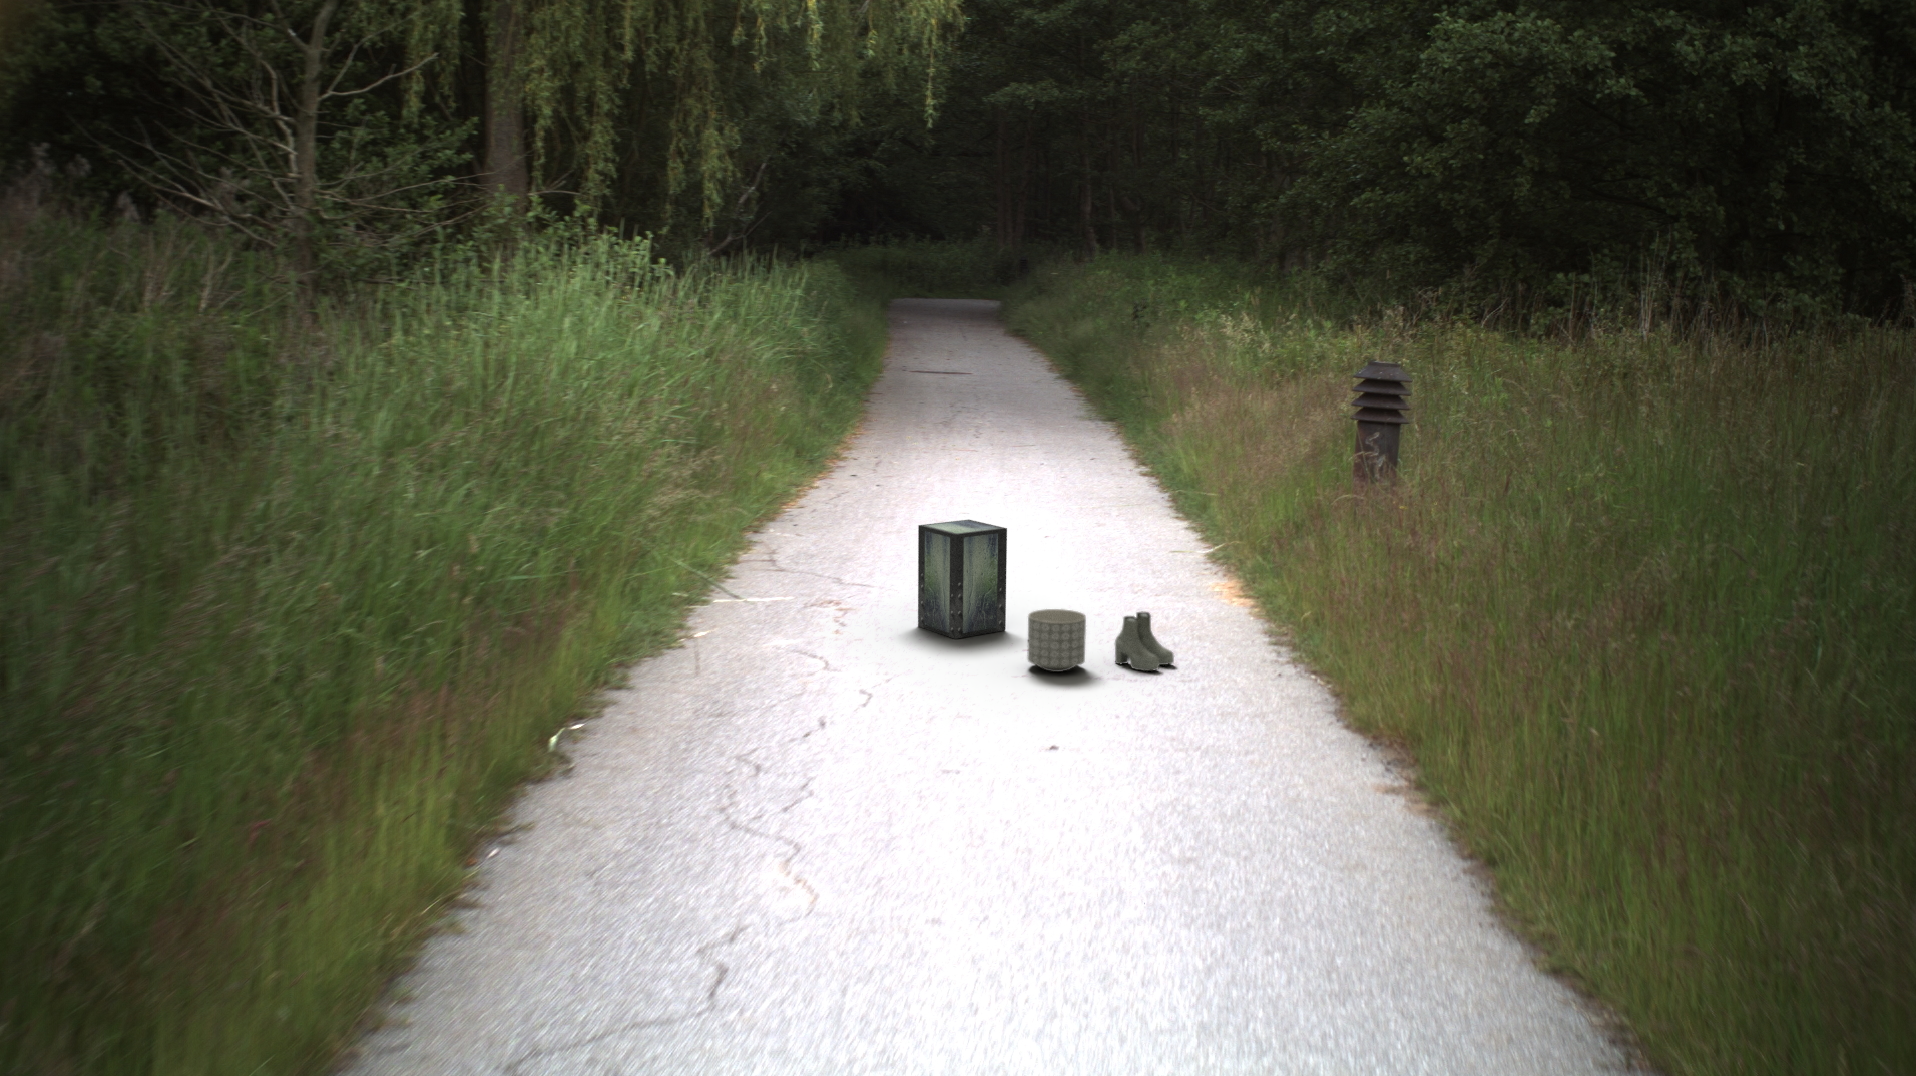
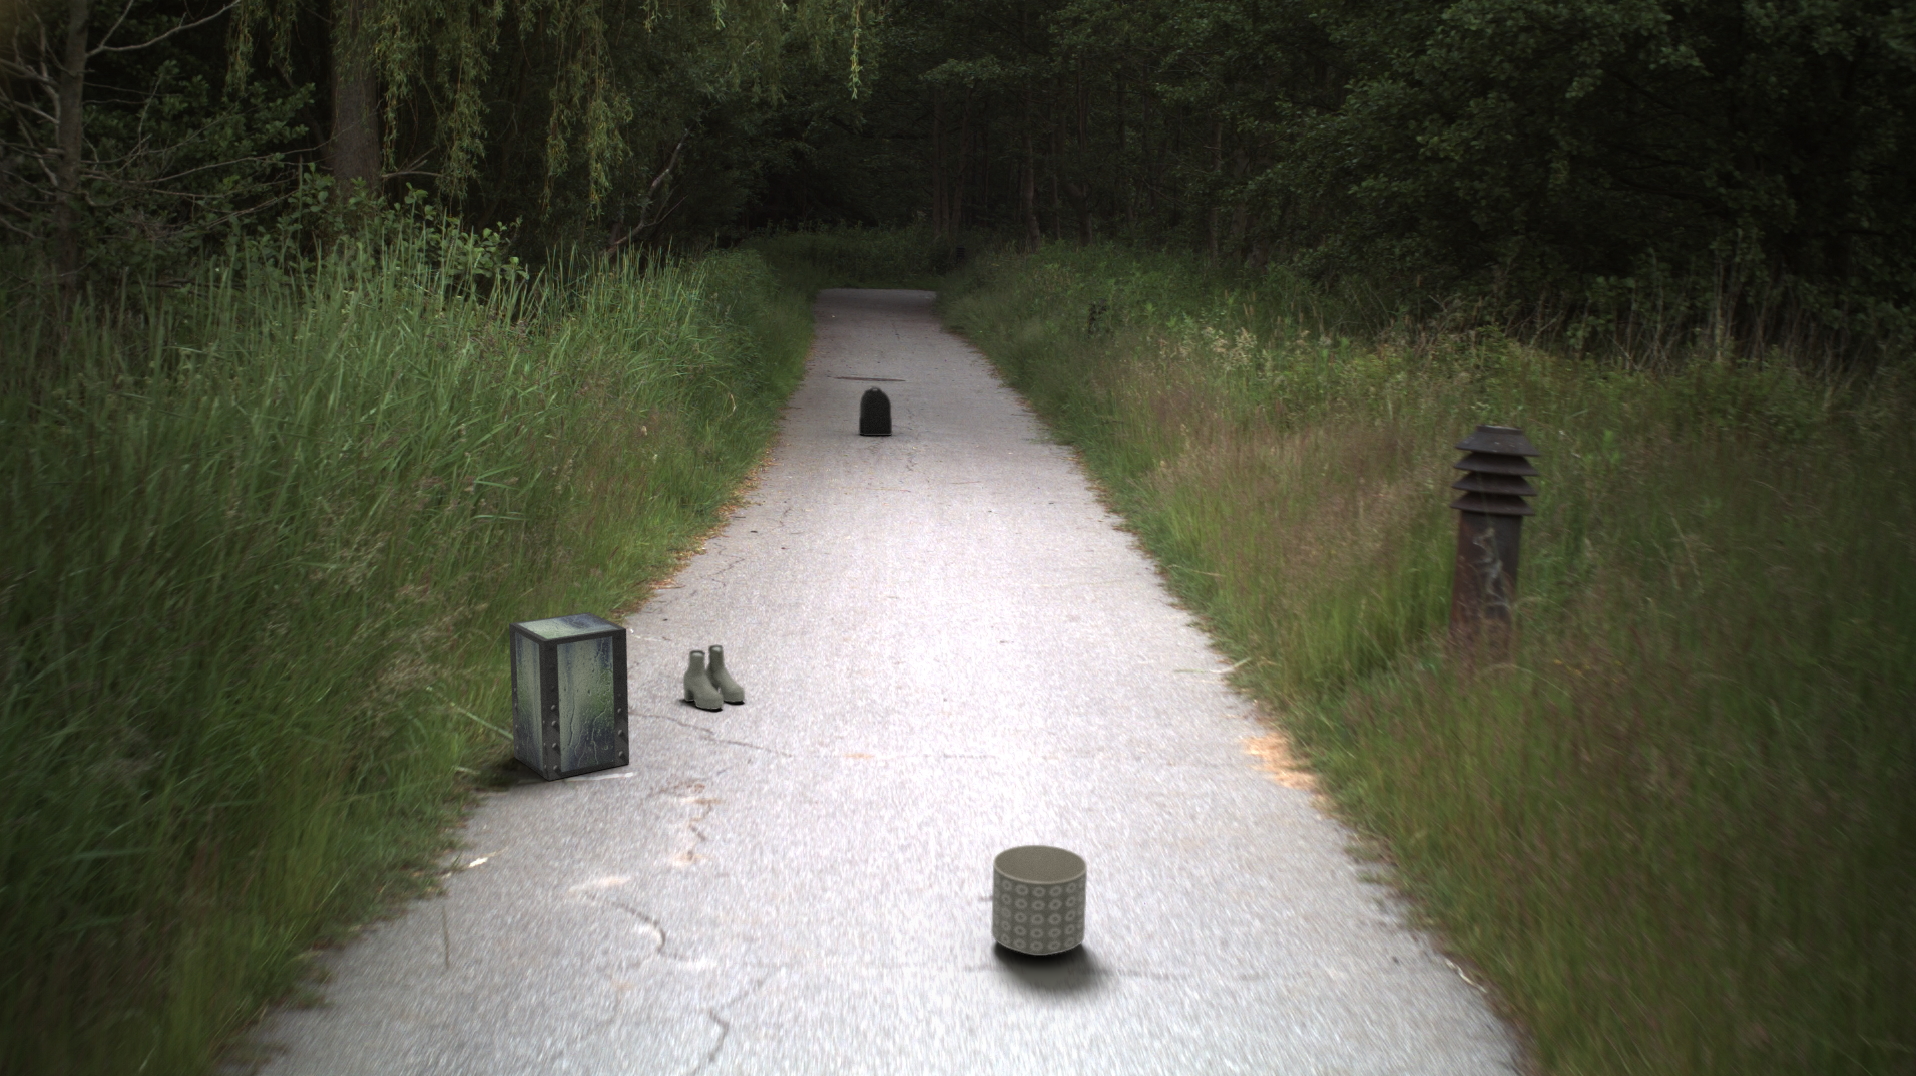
backpack: none [932,373,961,414] -> present [859,387,892,436]
storage box: present [918,520,1007,639] -> present [509,612,629,781]
boots: present [1115,612,1174,671] -> present [683,645,745,710]

